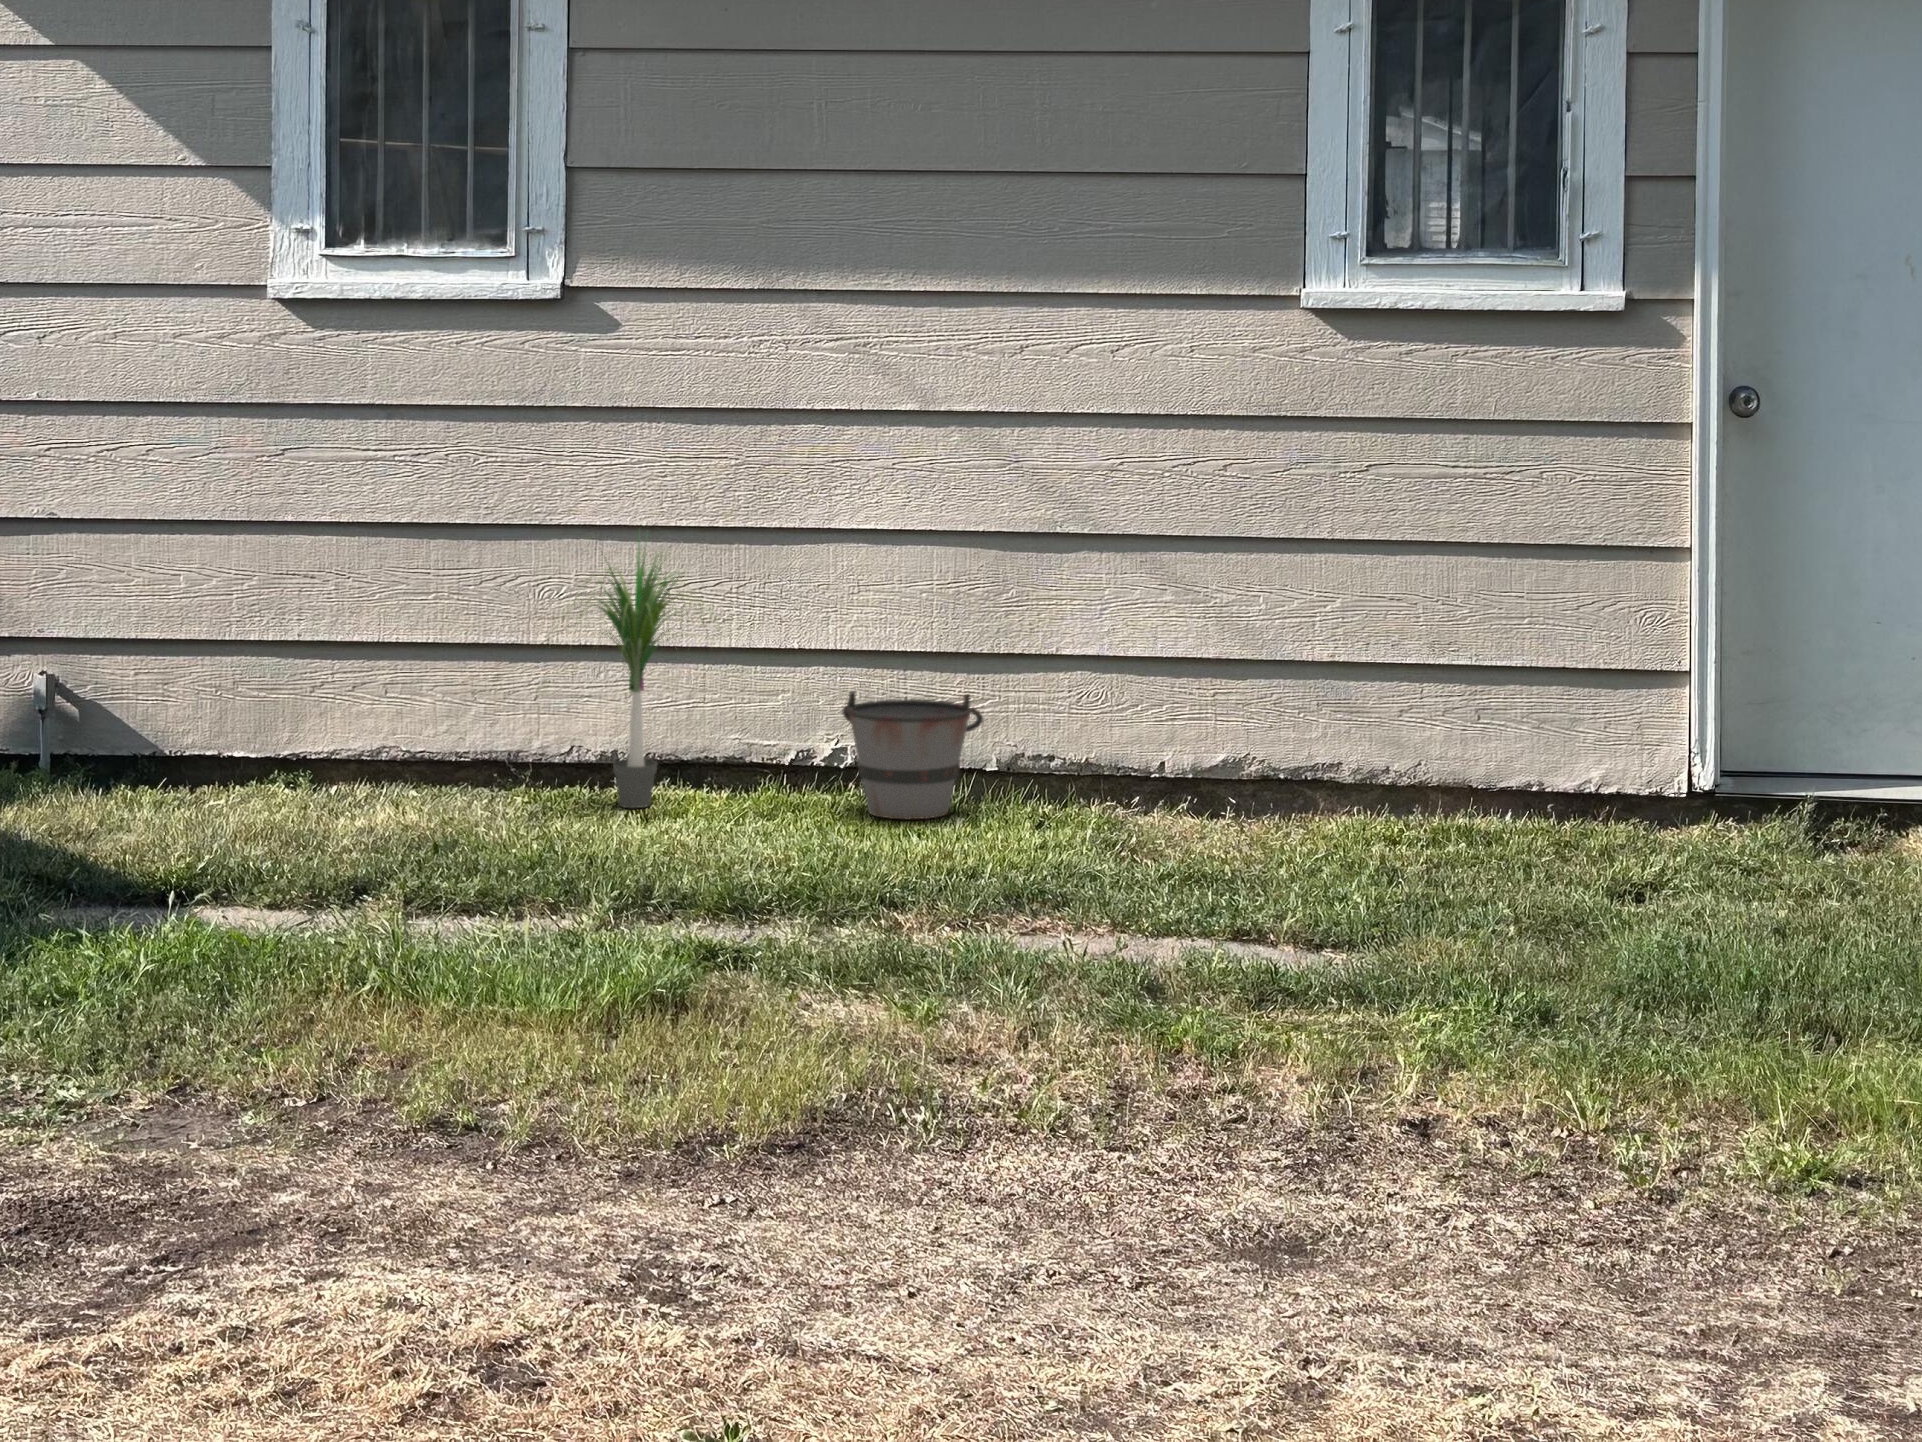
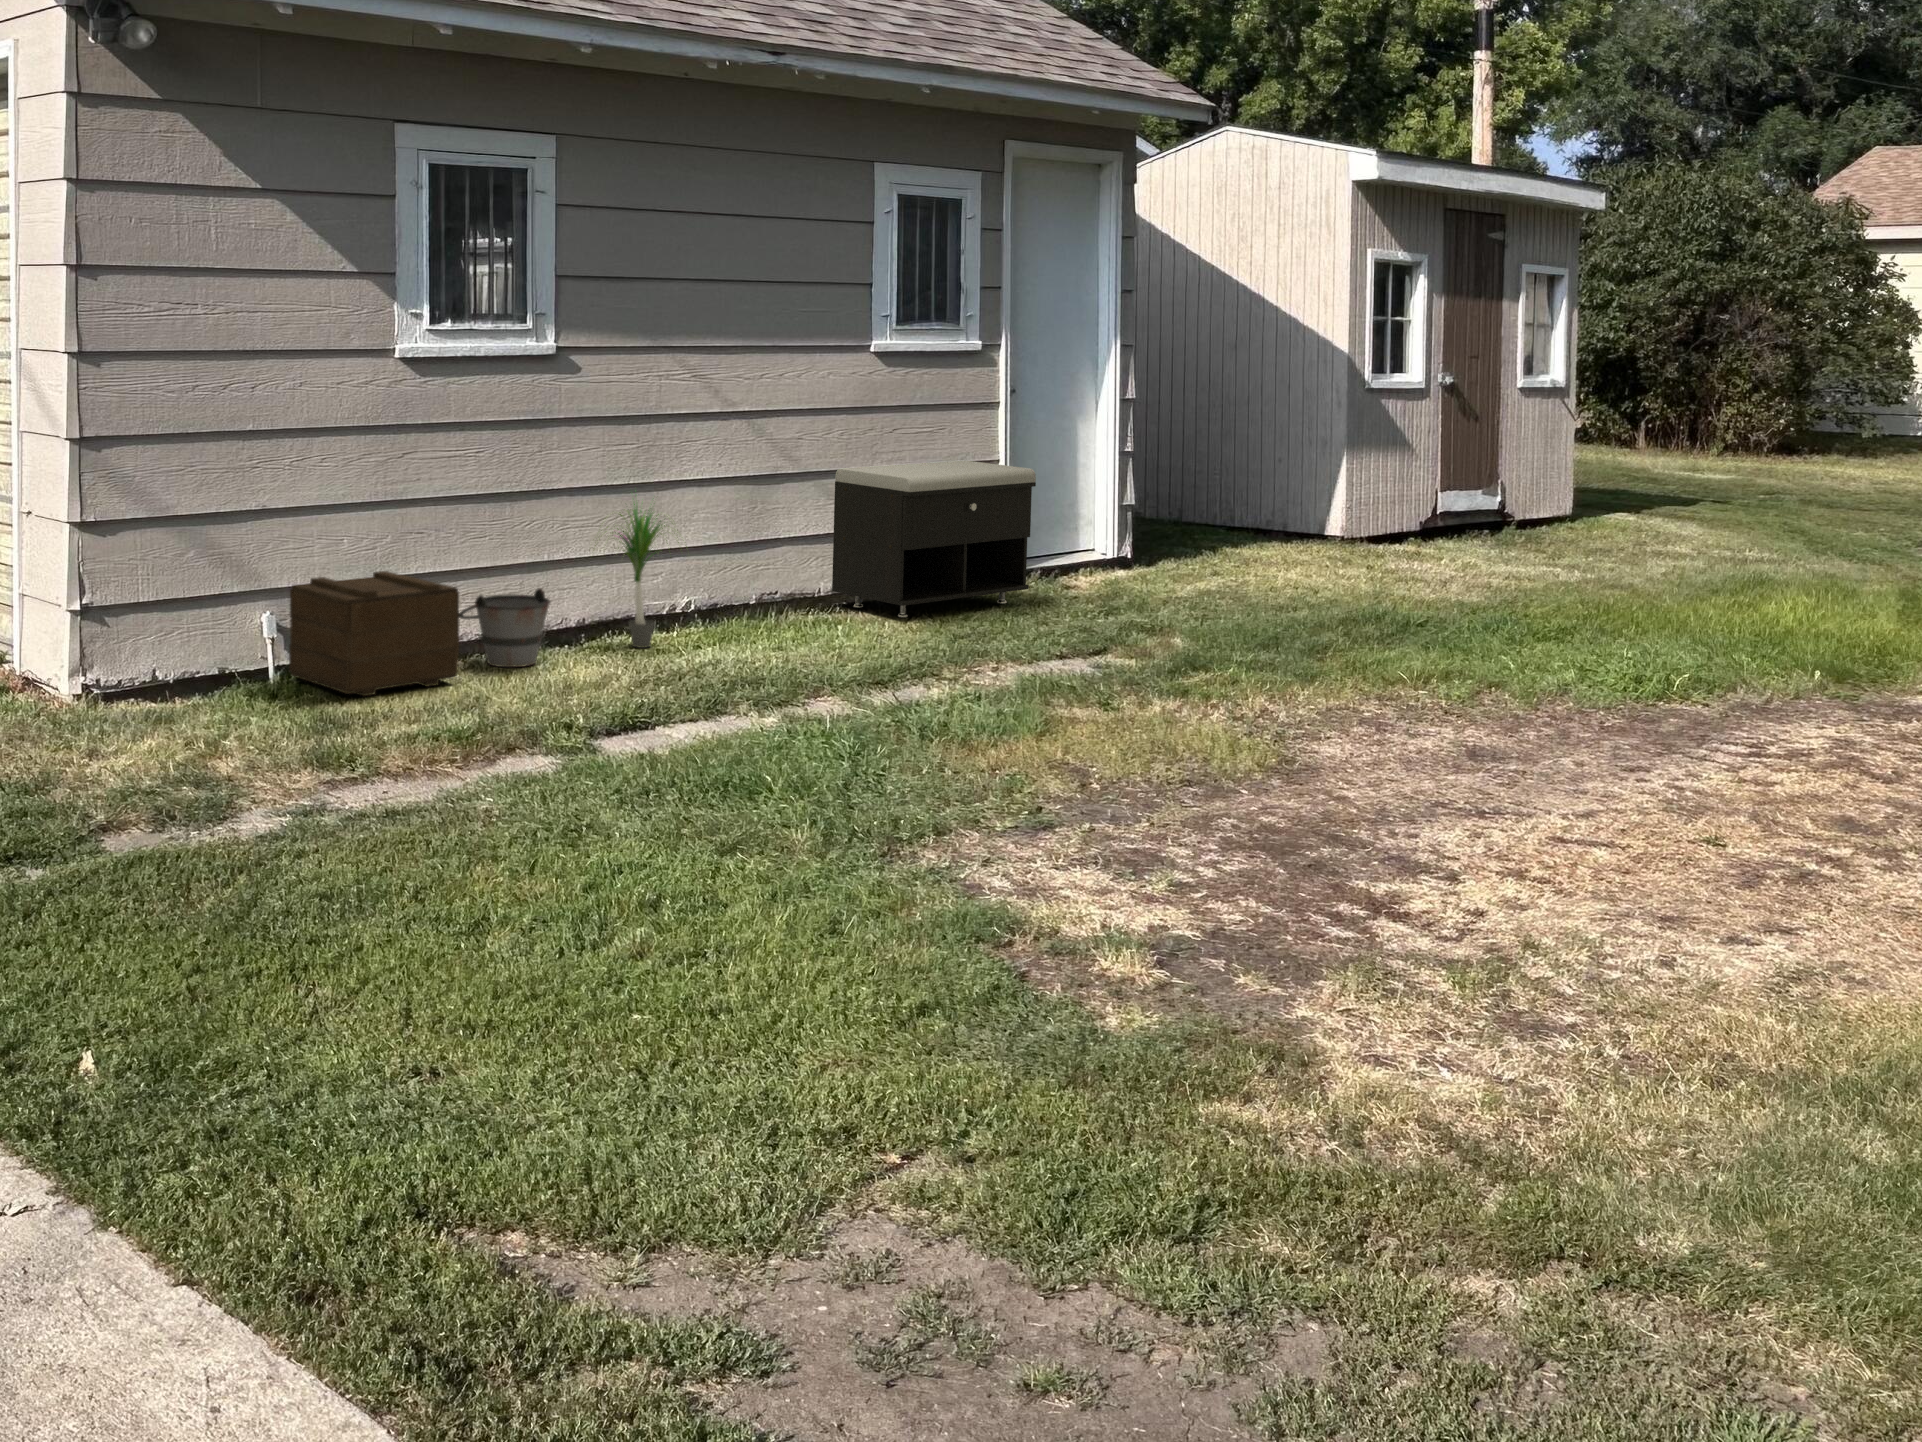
storage bench: none [1186,533,1567,842] -> present [832,461,1036,617]
wooden crate: none [8,624,258,806] -> present [289,571,459,696]
bucket: present [843,692,983,819] -> present [459,588,550,667]

